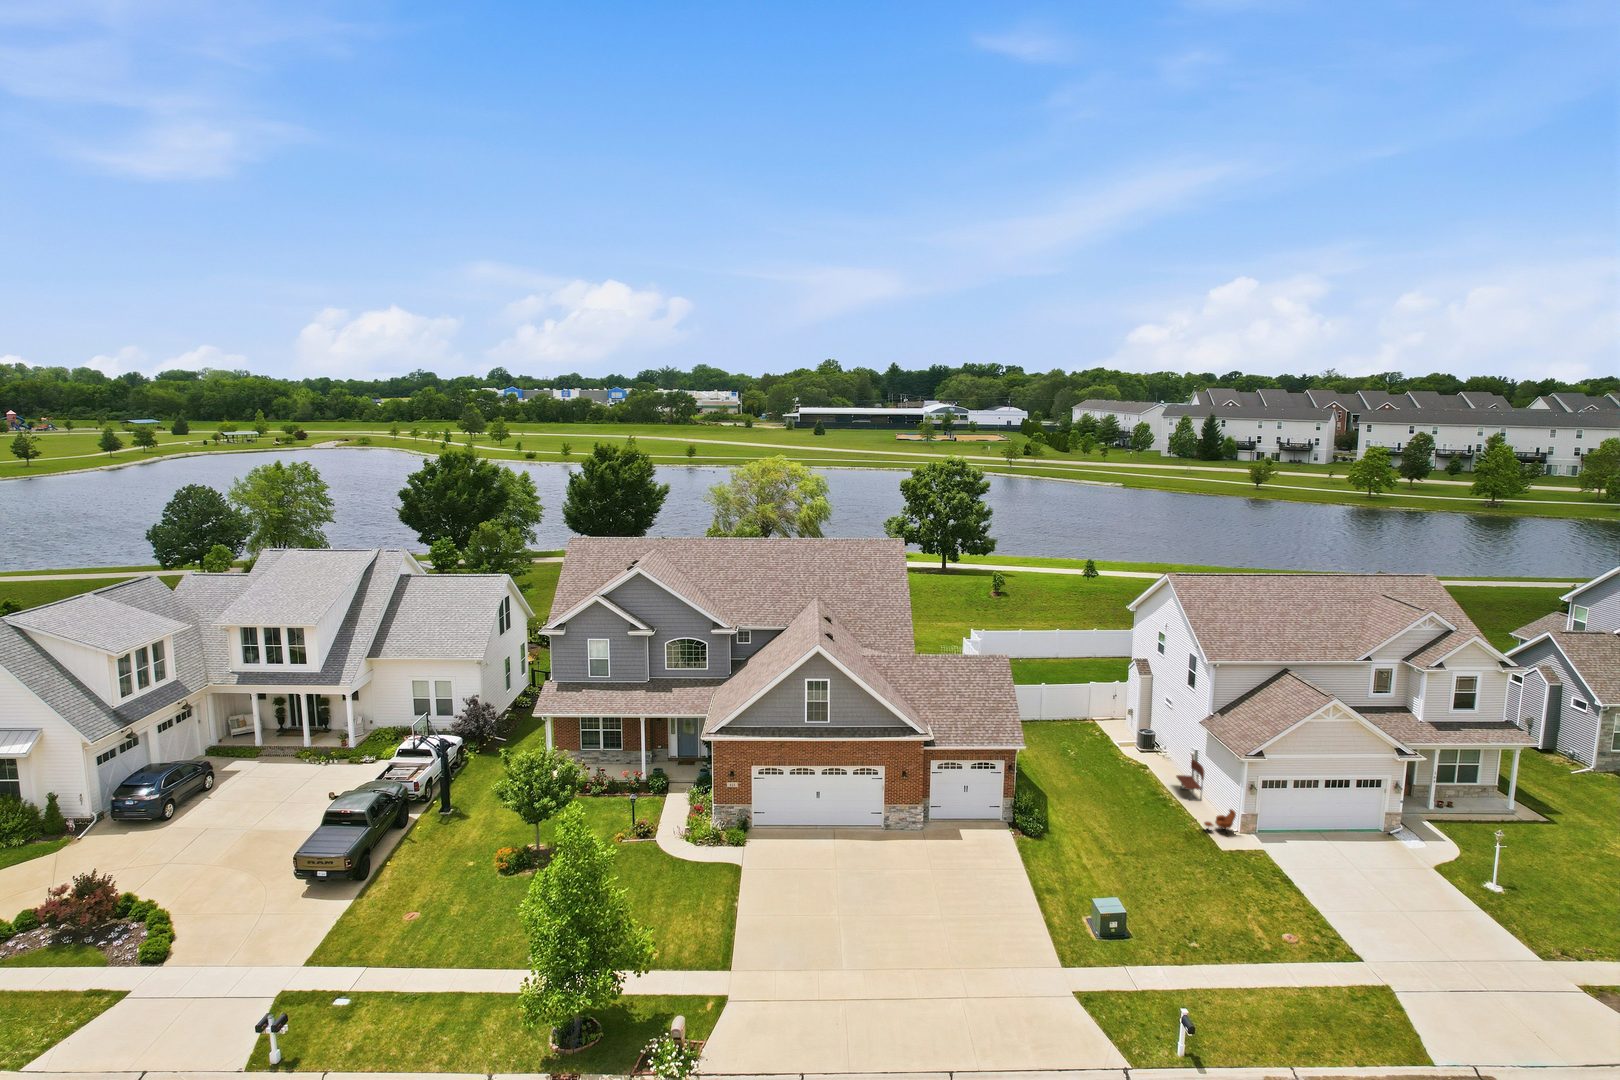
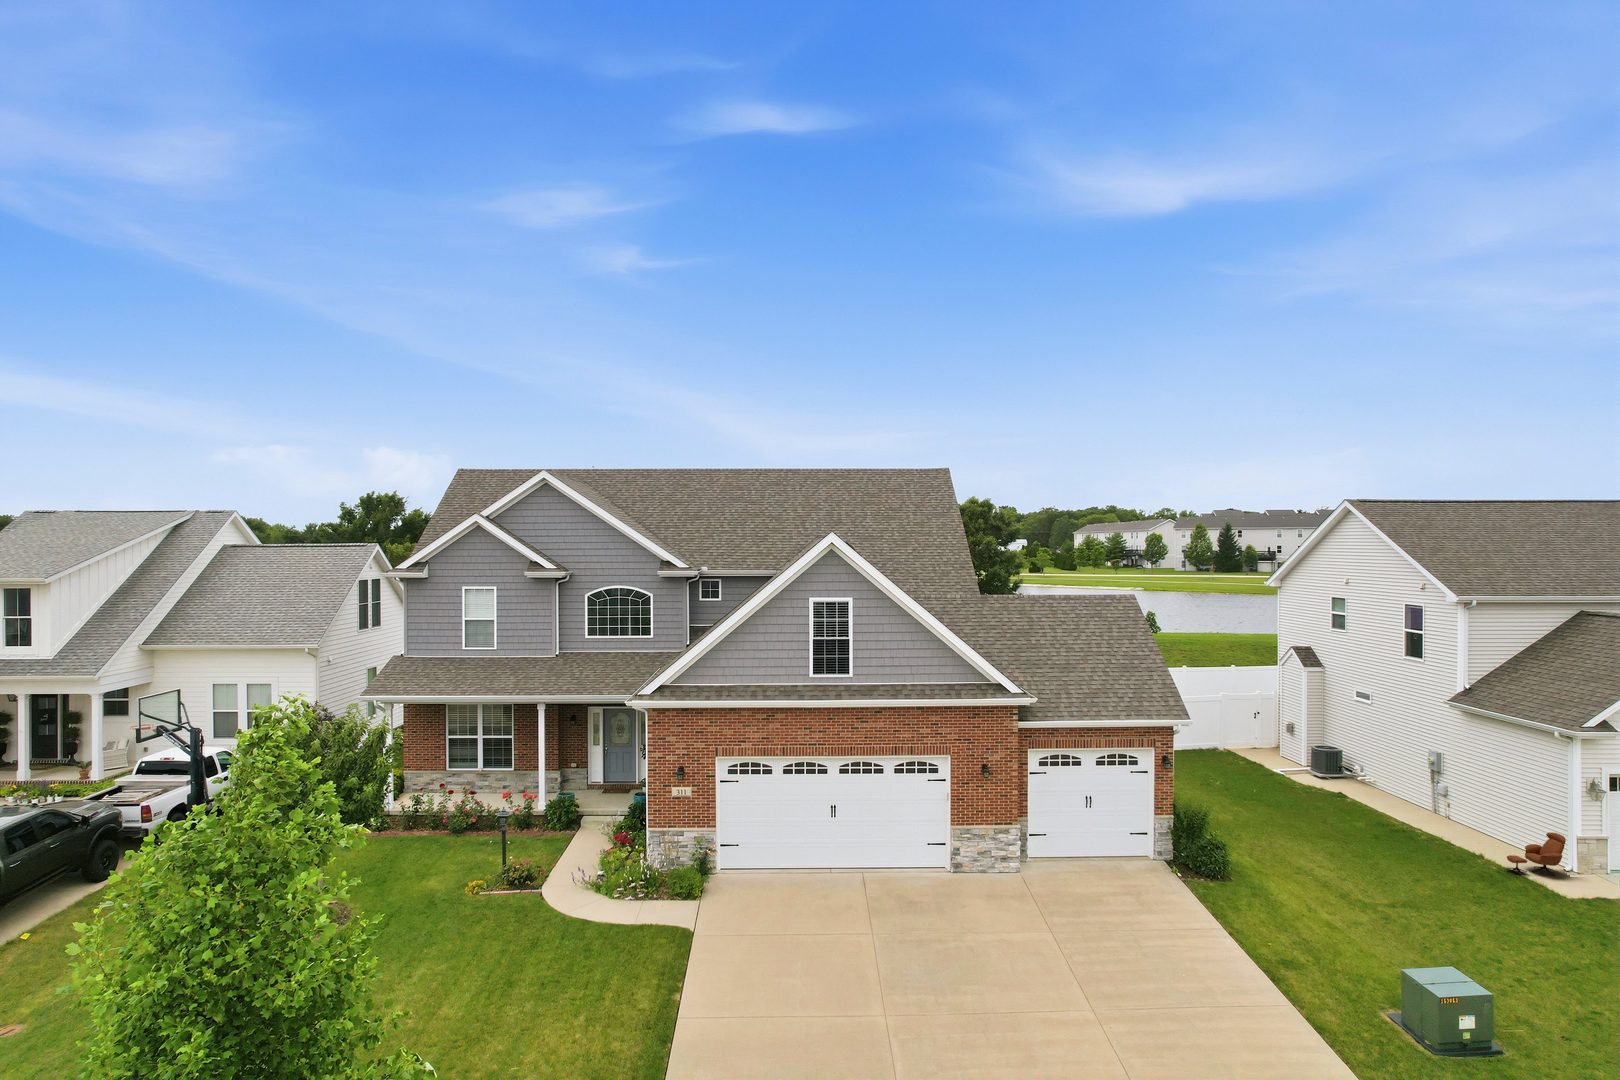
bench: present [1176,760,1204,801] -> none [1412,768,1470,833]

